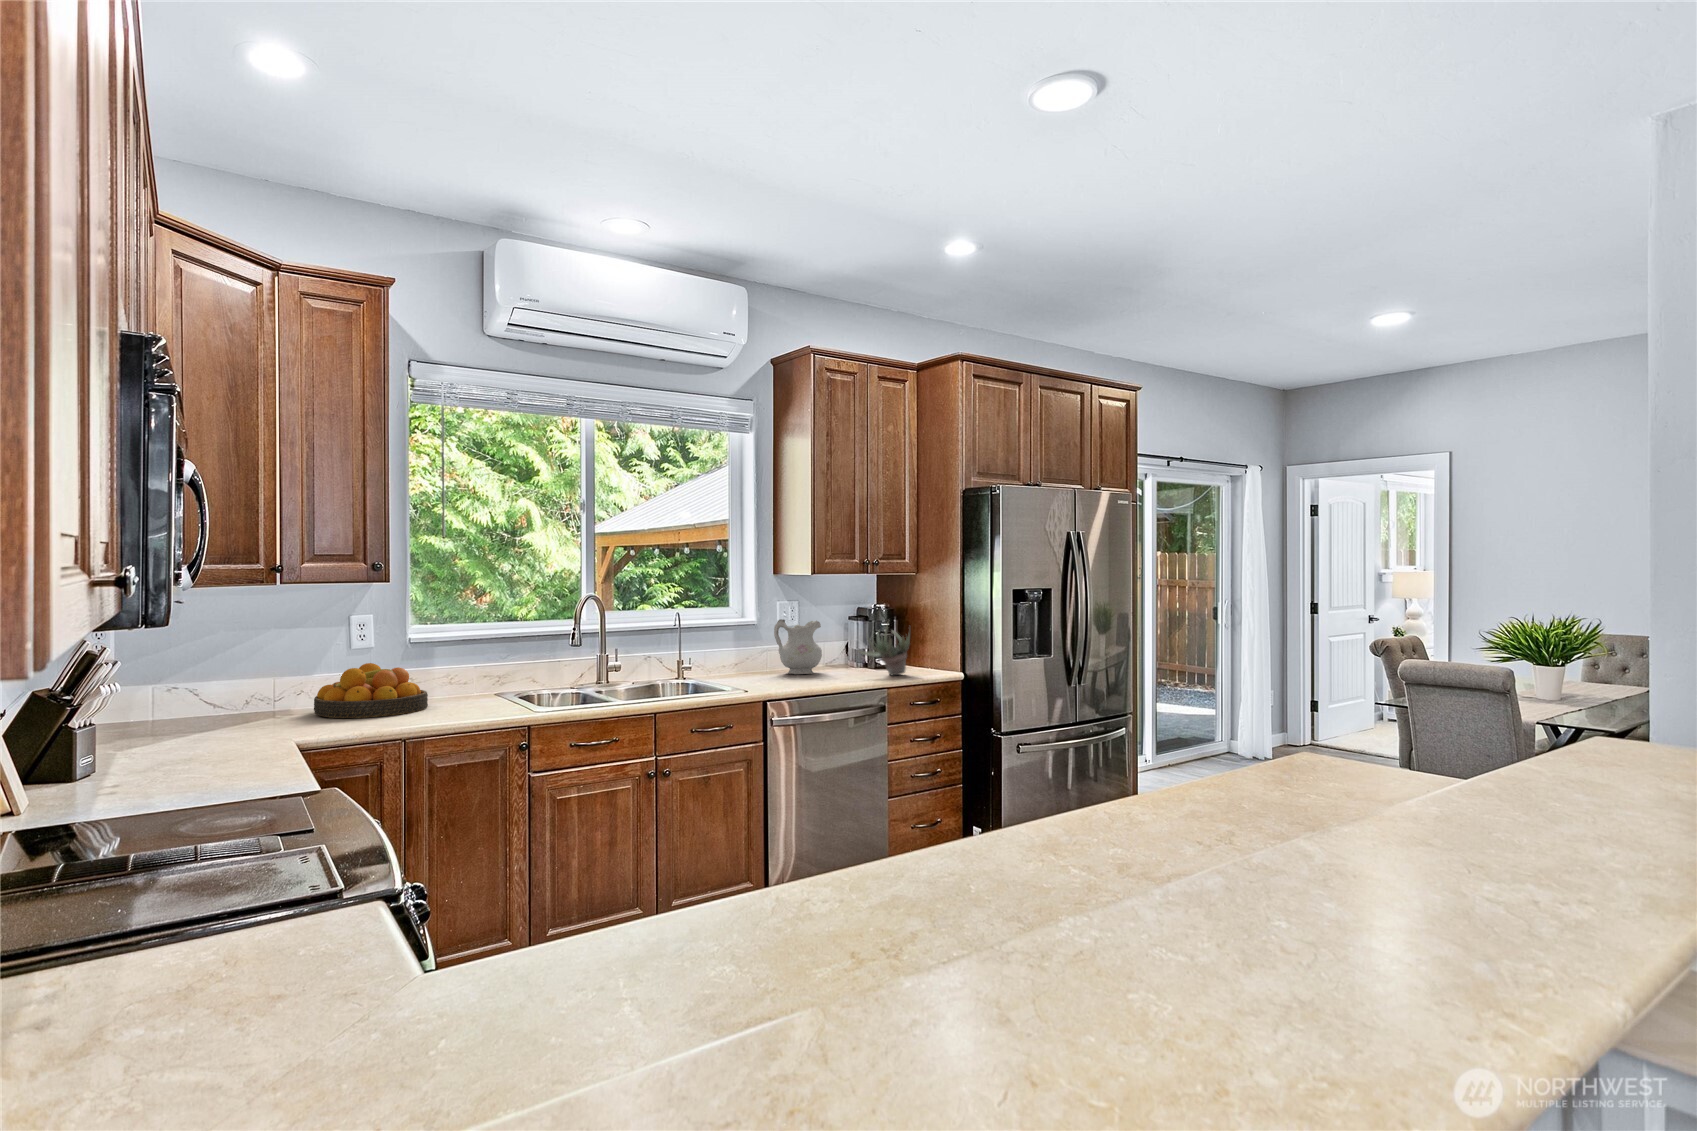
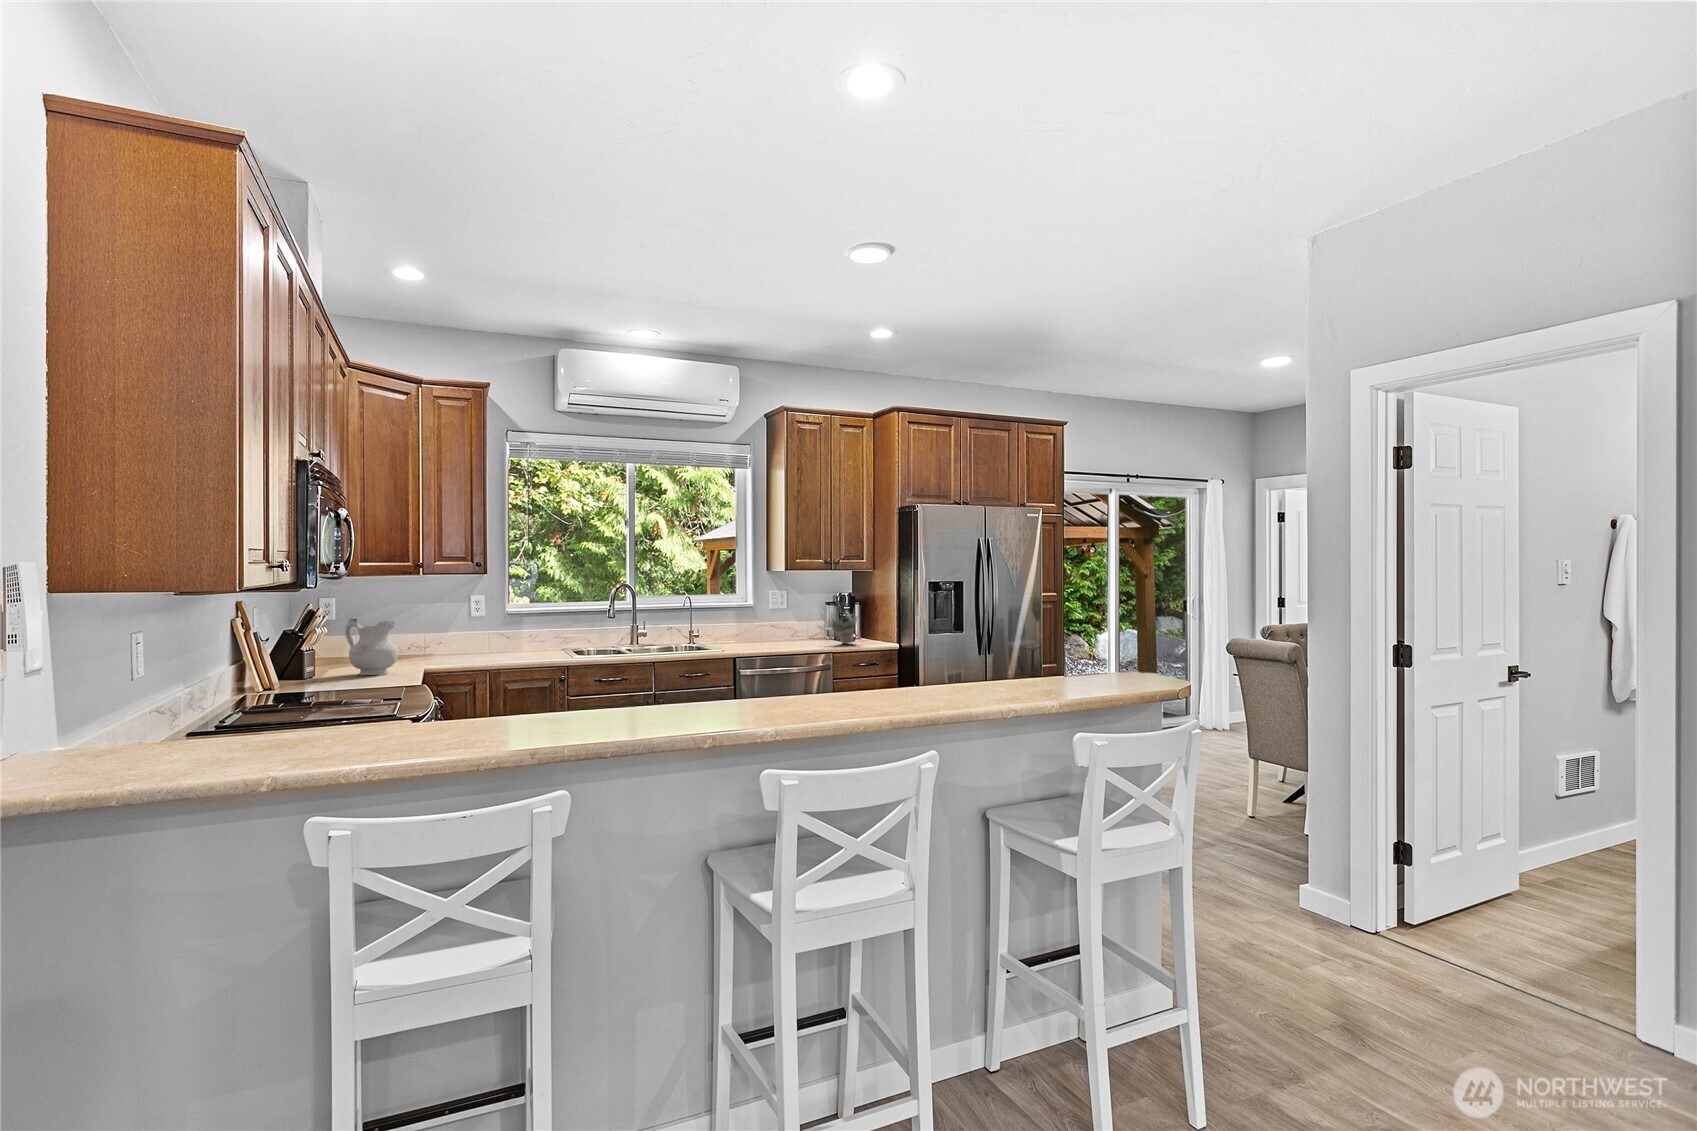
ceramic pitcher: present [774,619,822,674] -> present [345,618,398,675]
fruit bowl: present [314,663,428,718] -> none [447,626,516,659]

